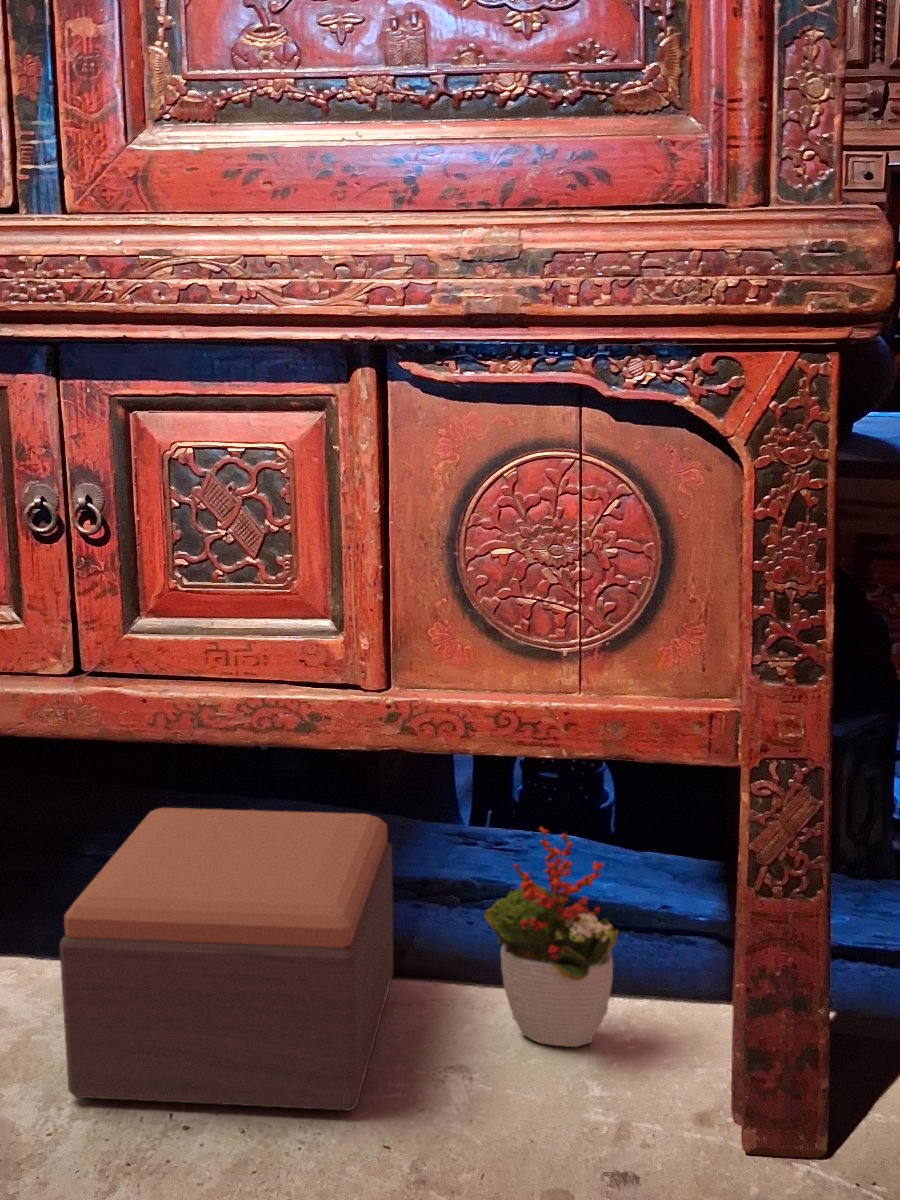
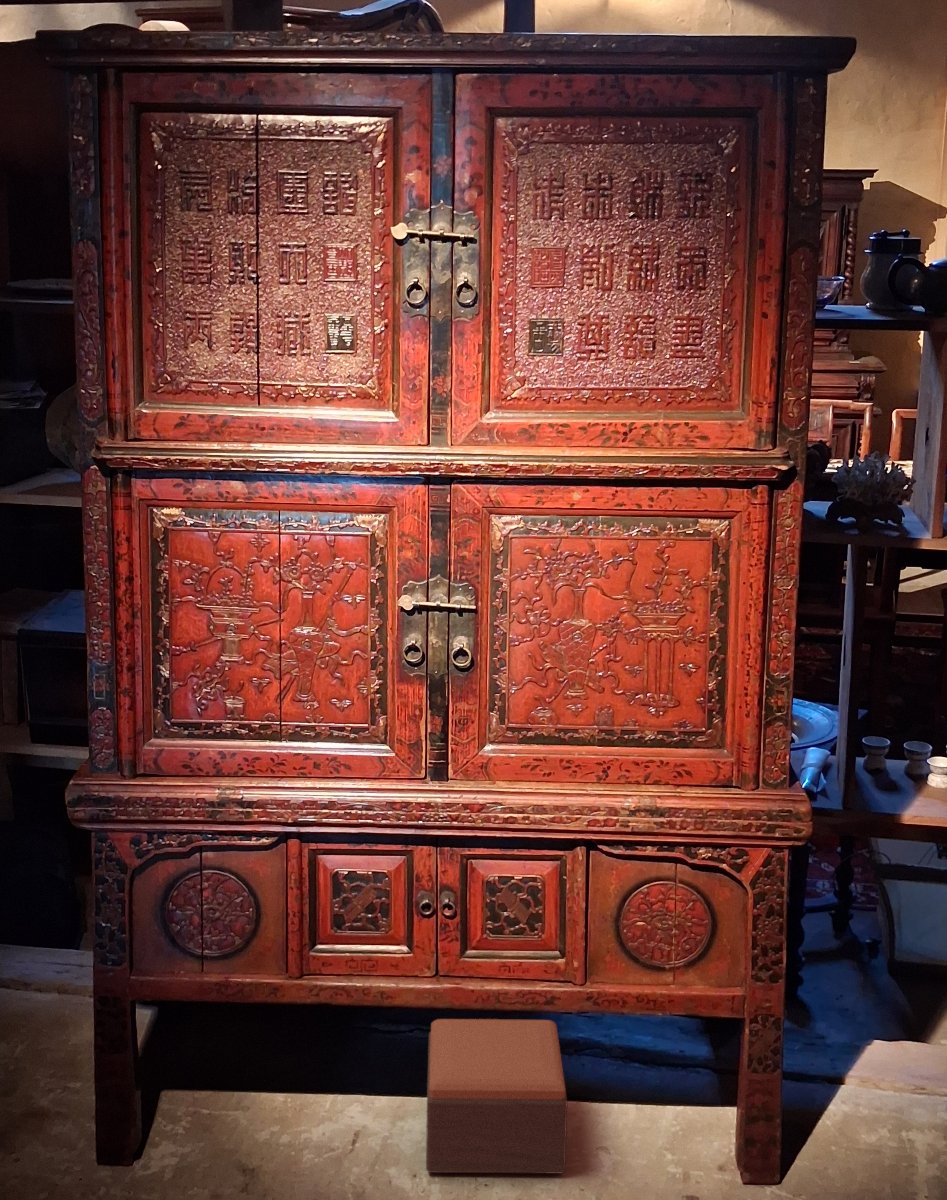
decorative plant: present [484,827,618,1047] -> none [613,1029,679,1136]

